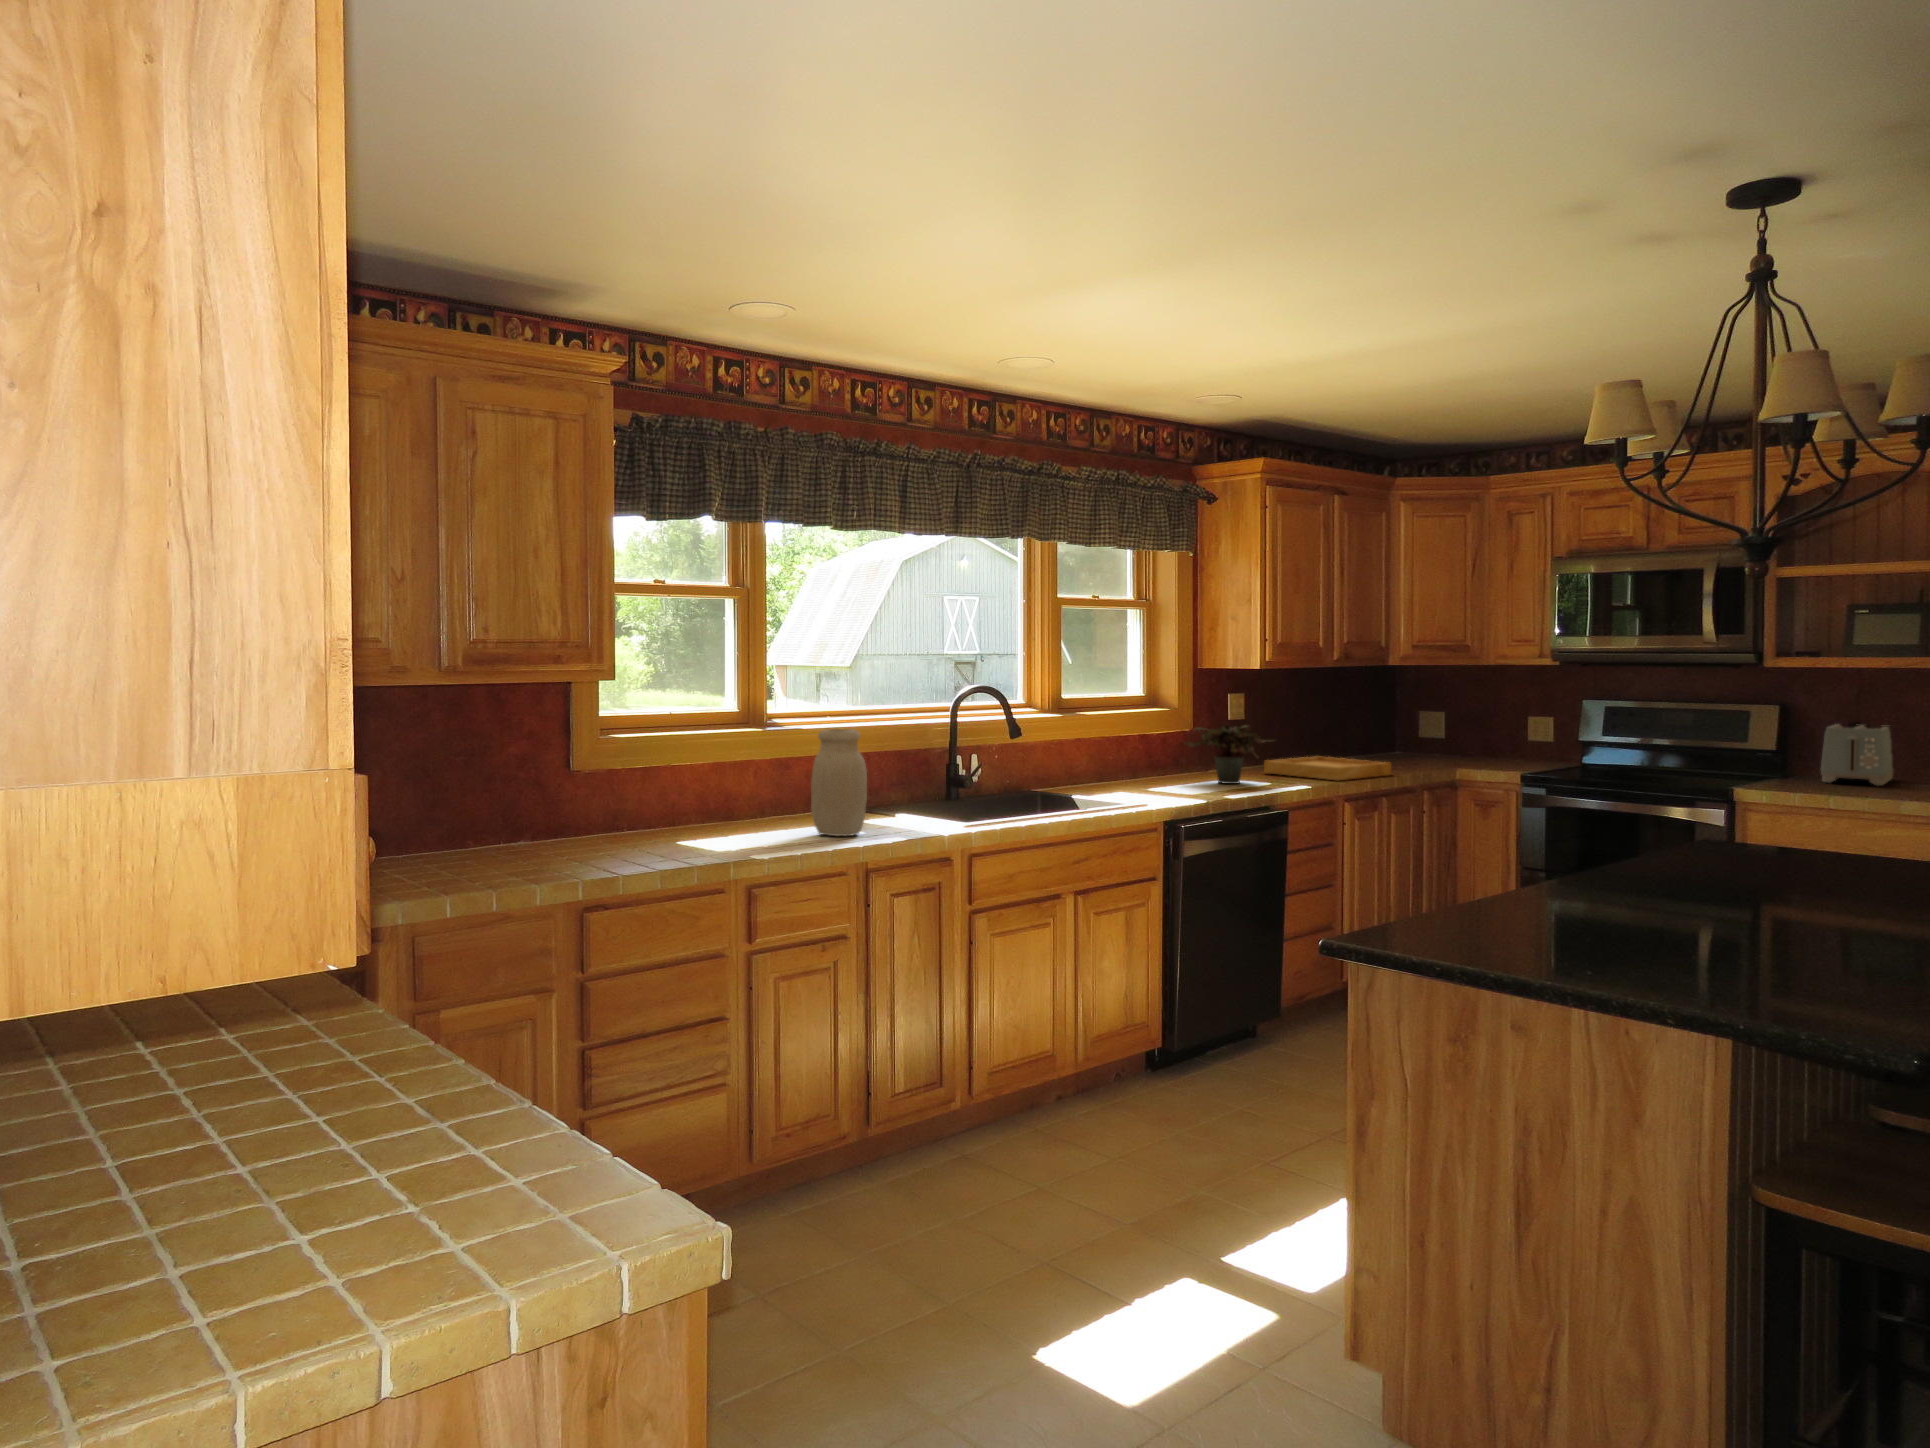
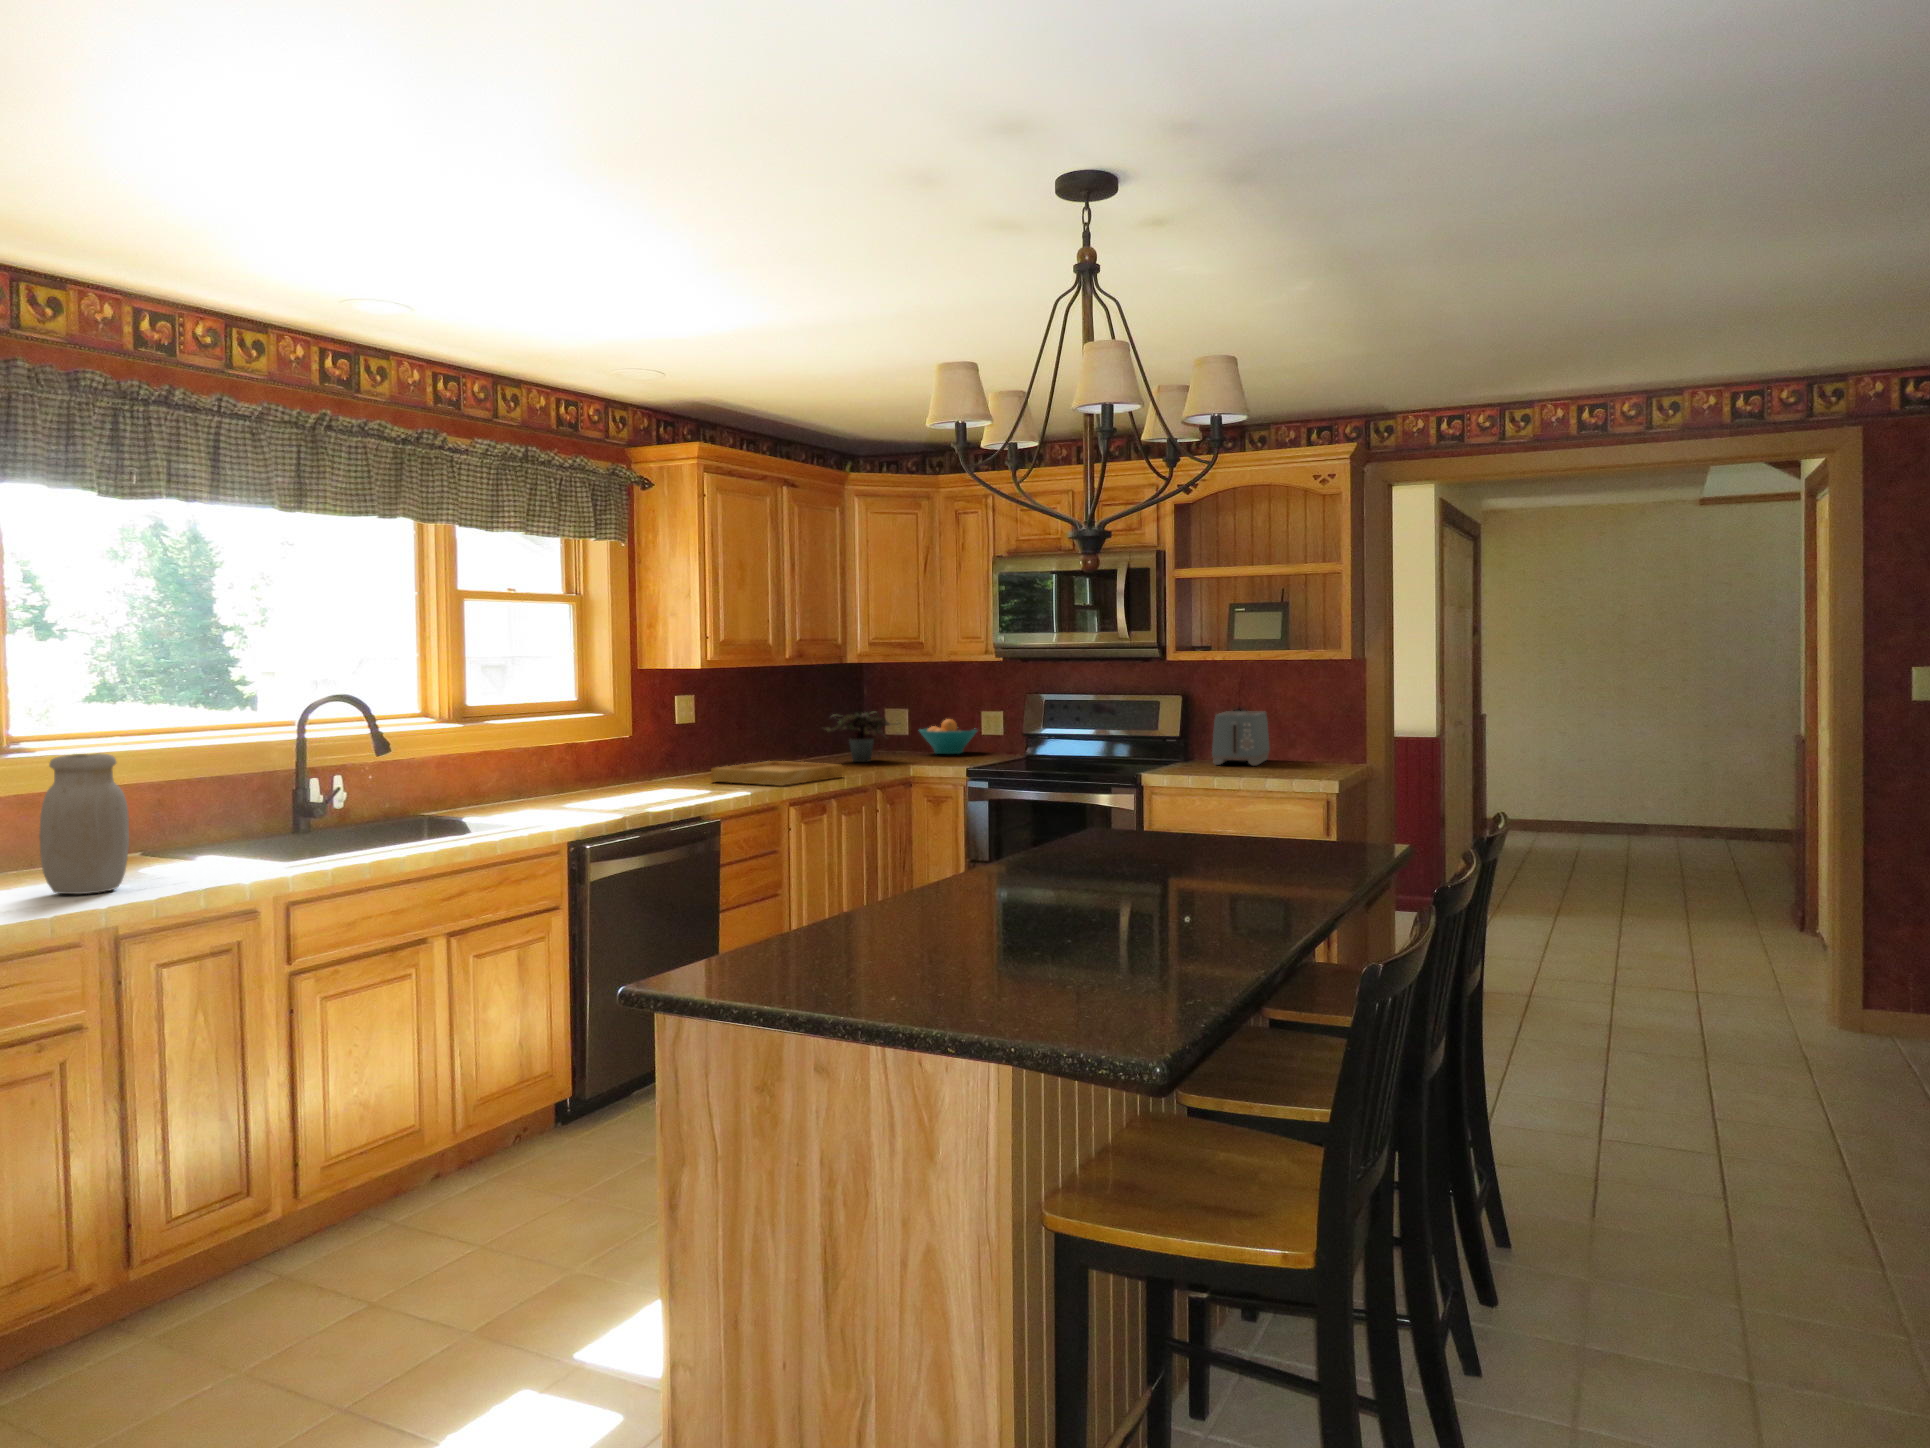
fruit bowl: none [1455,722,1521,757] -> present [920,719,977,754]
potted plant: present [1186,725,1272,784] -> present [825,711,891,762]

